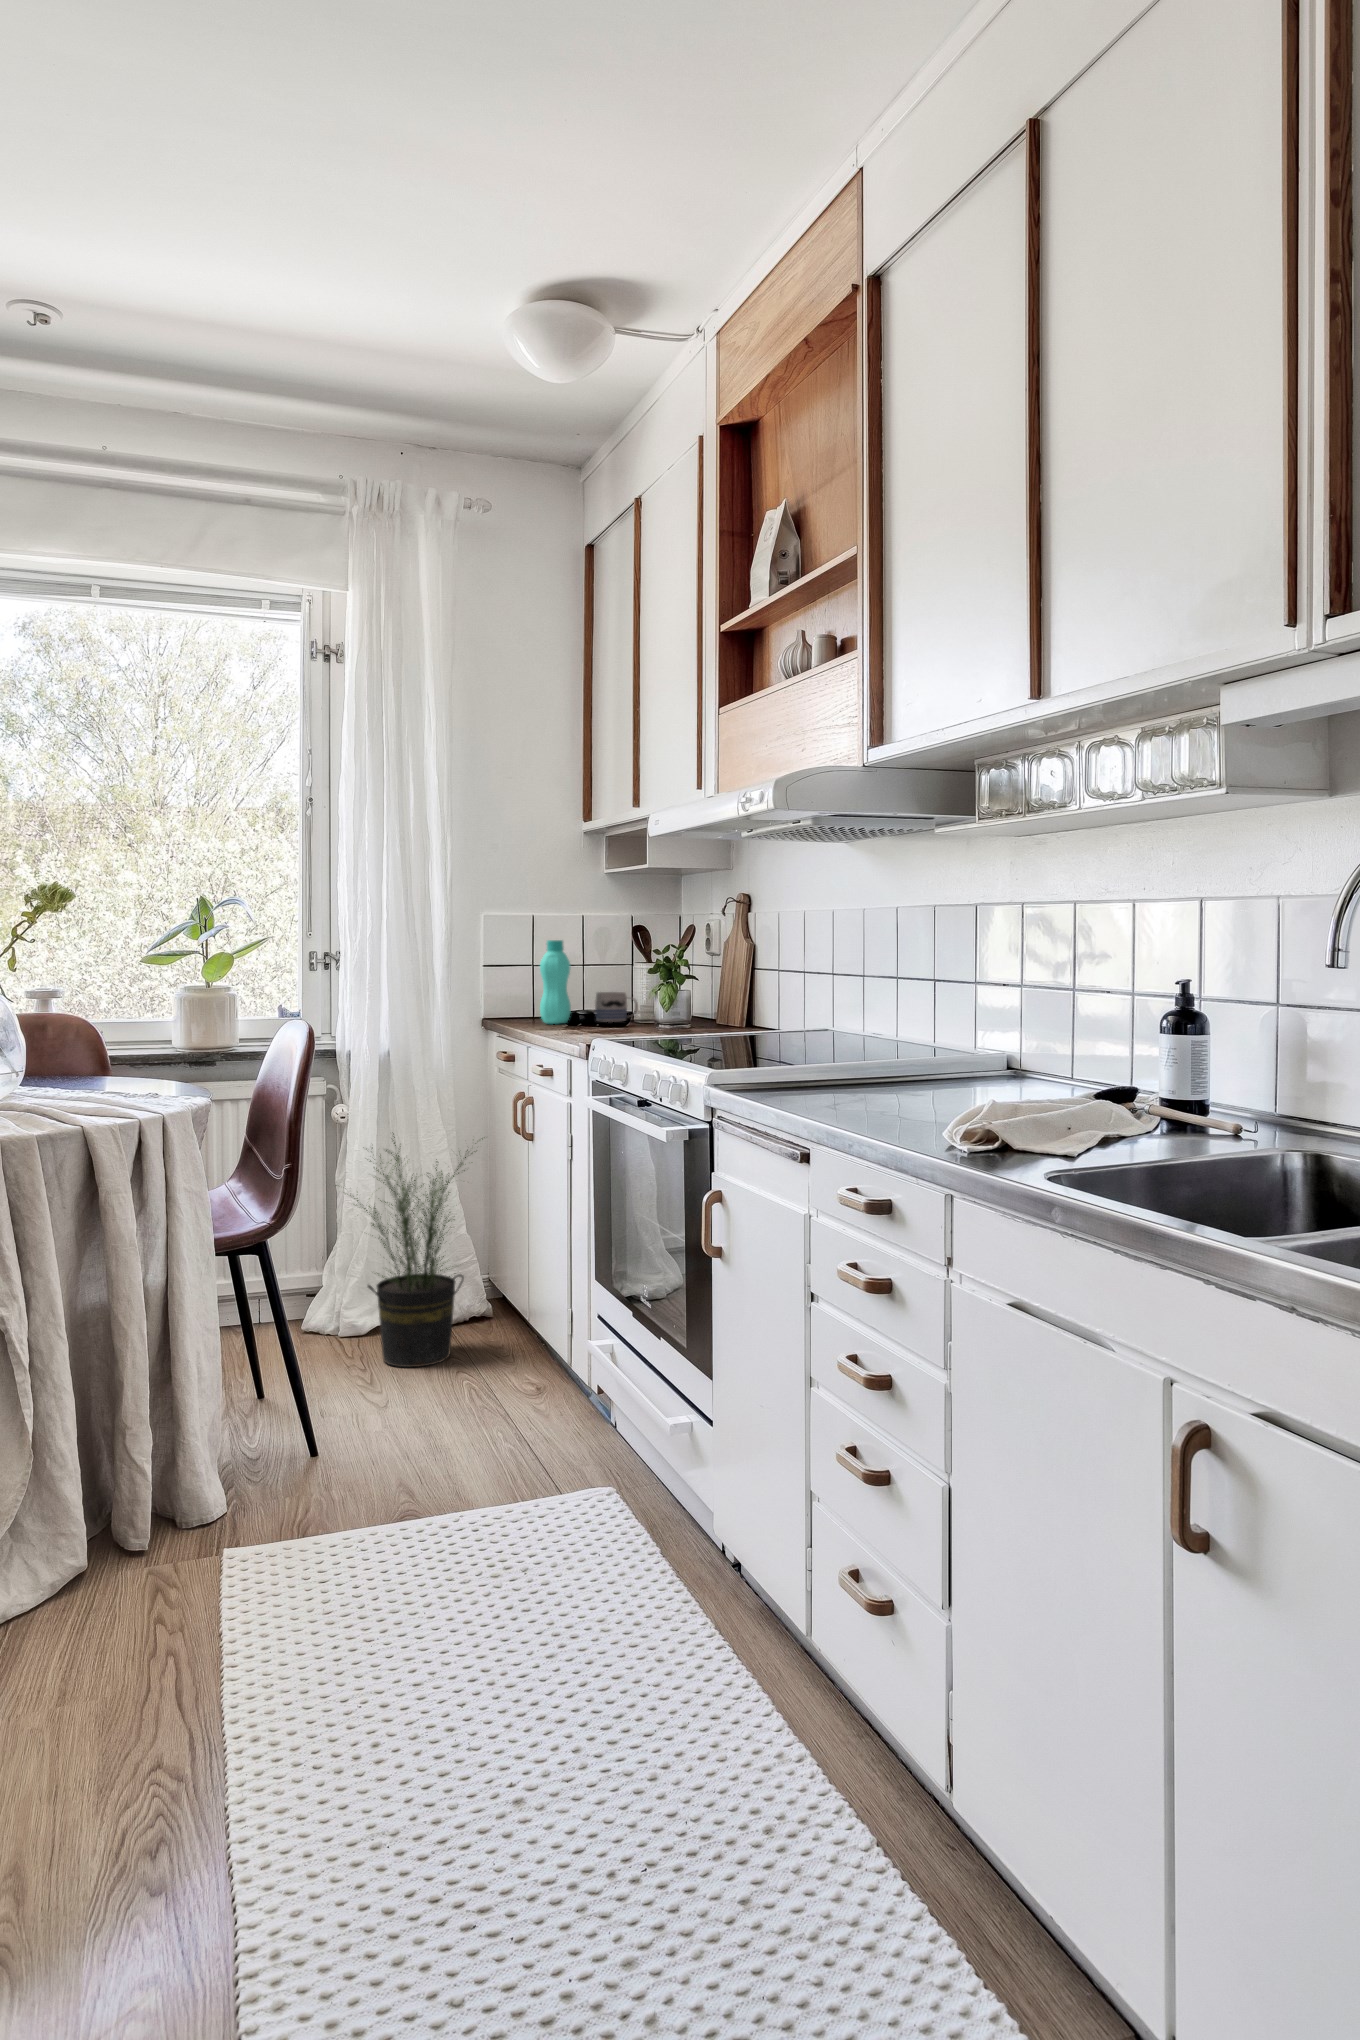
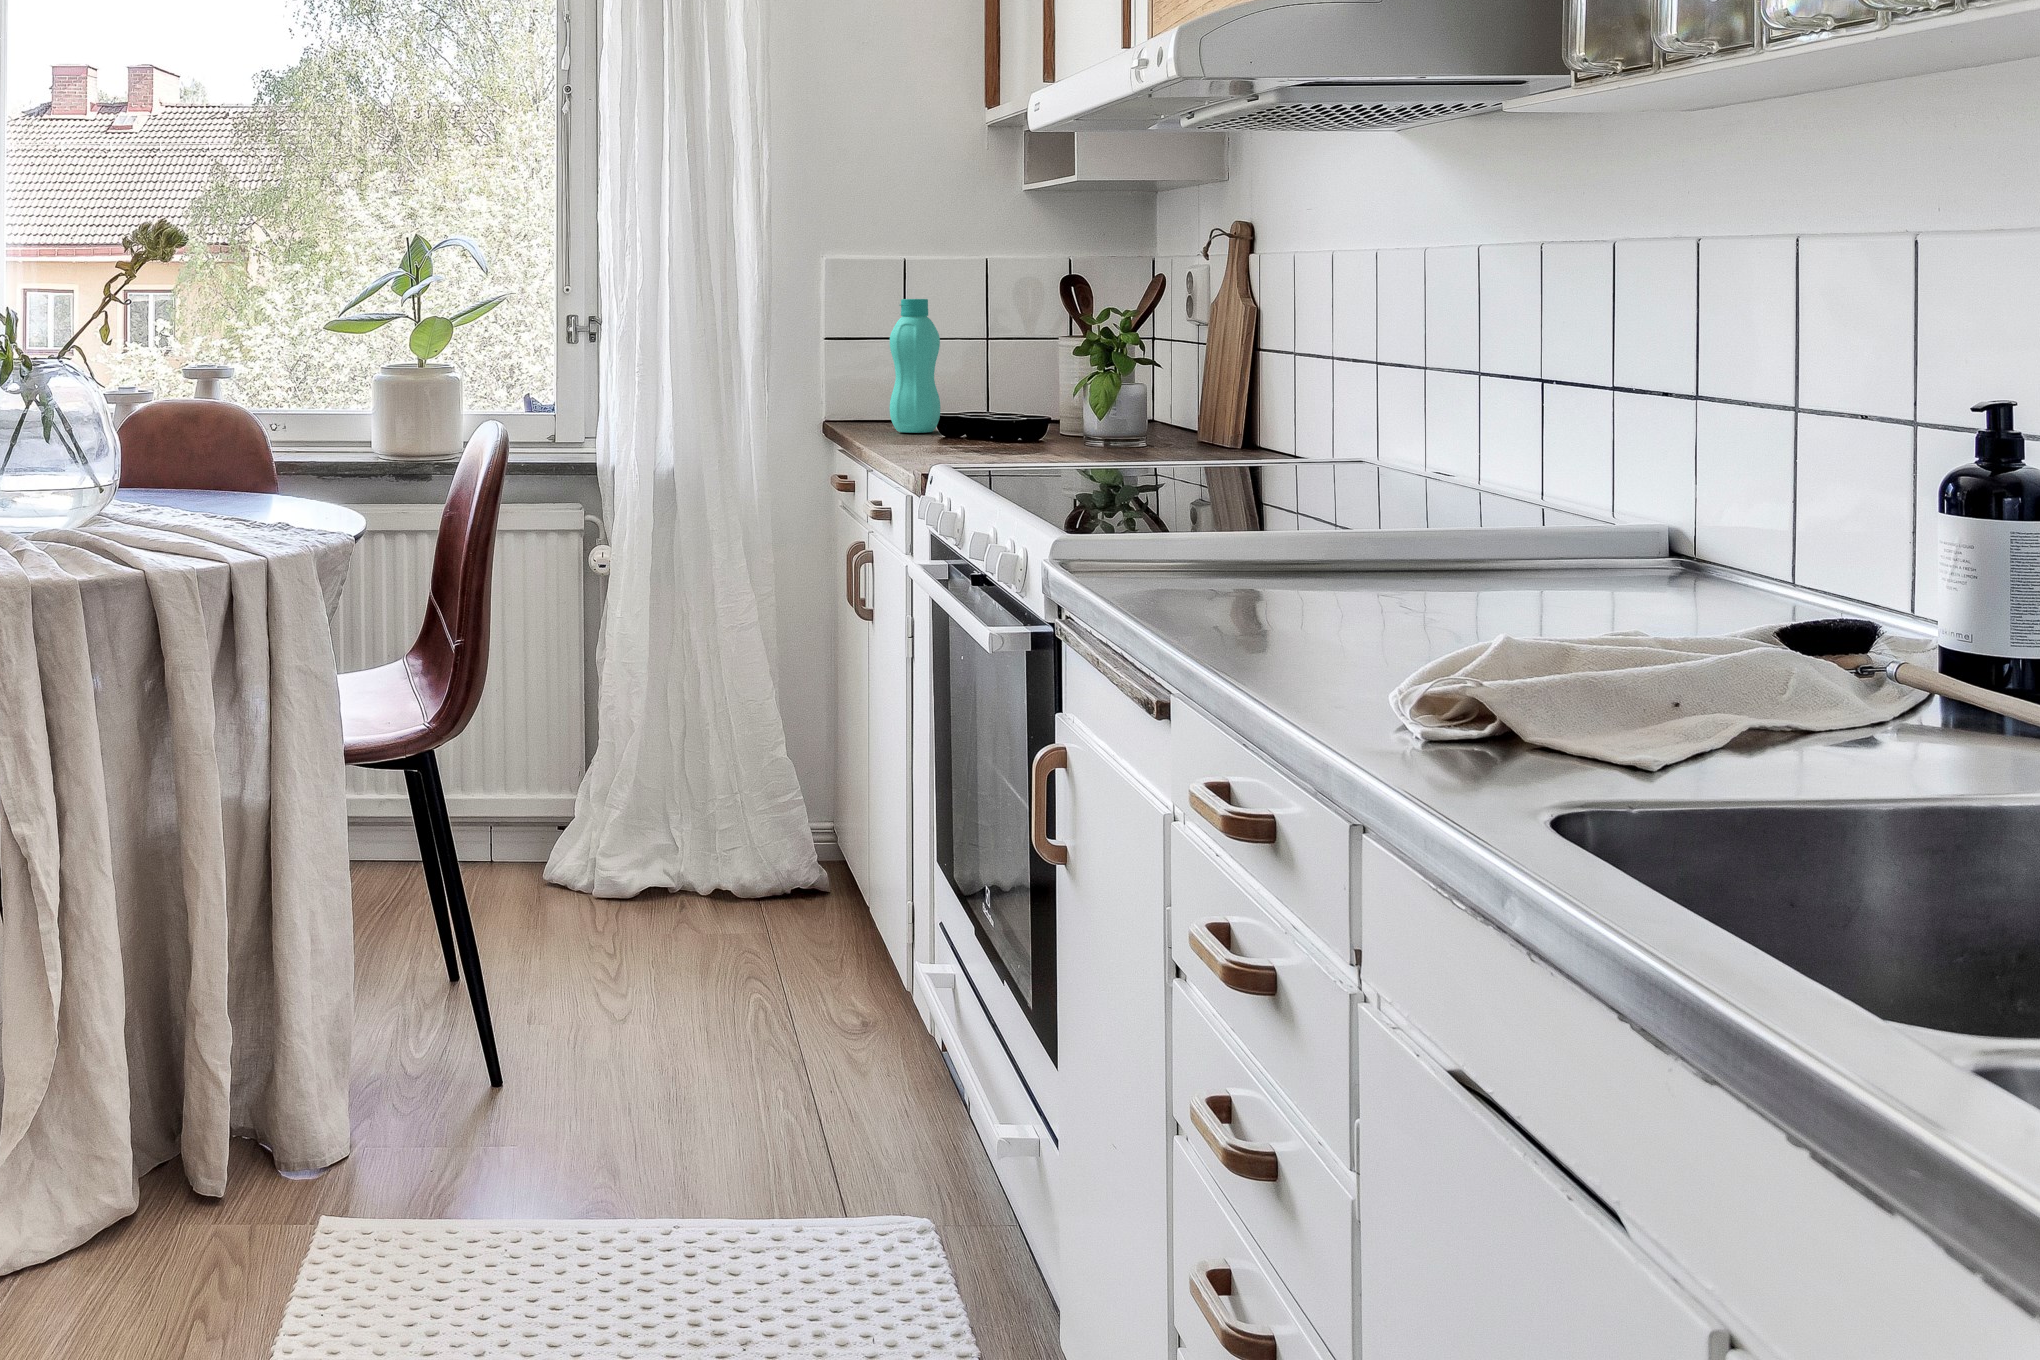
mug: present [595,992,638,1022] -> none [981,383,1053,432]
potted plant: present [336,1132,485,1367] -> none [574,589,806,959]

